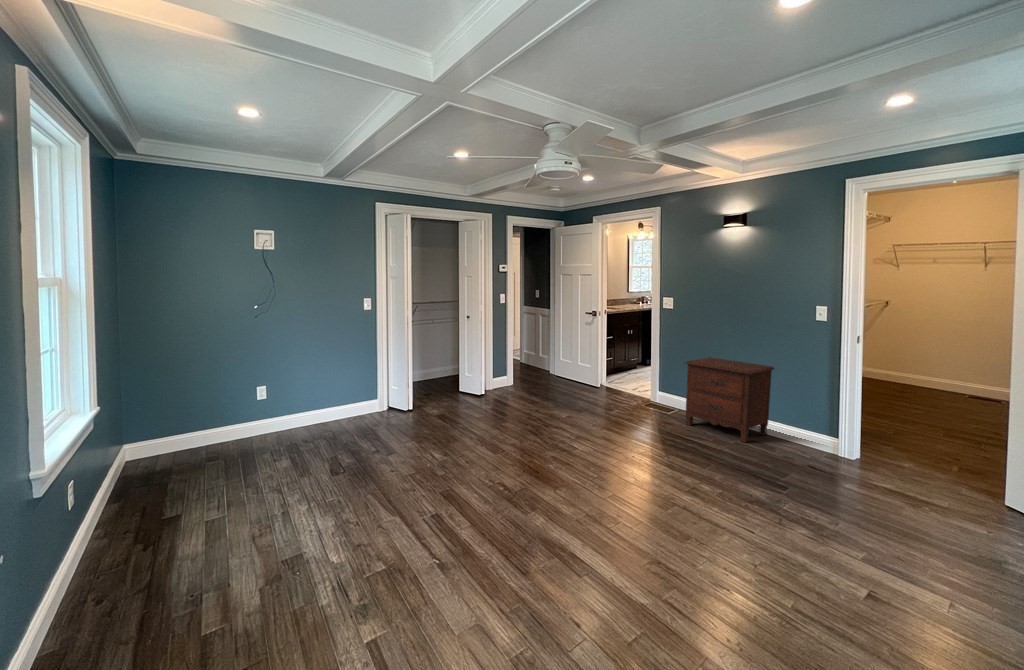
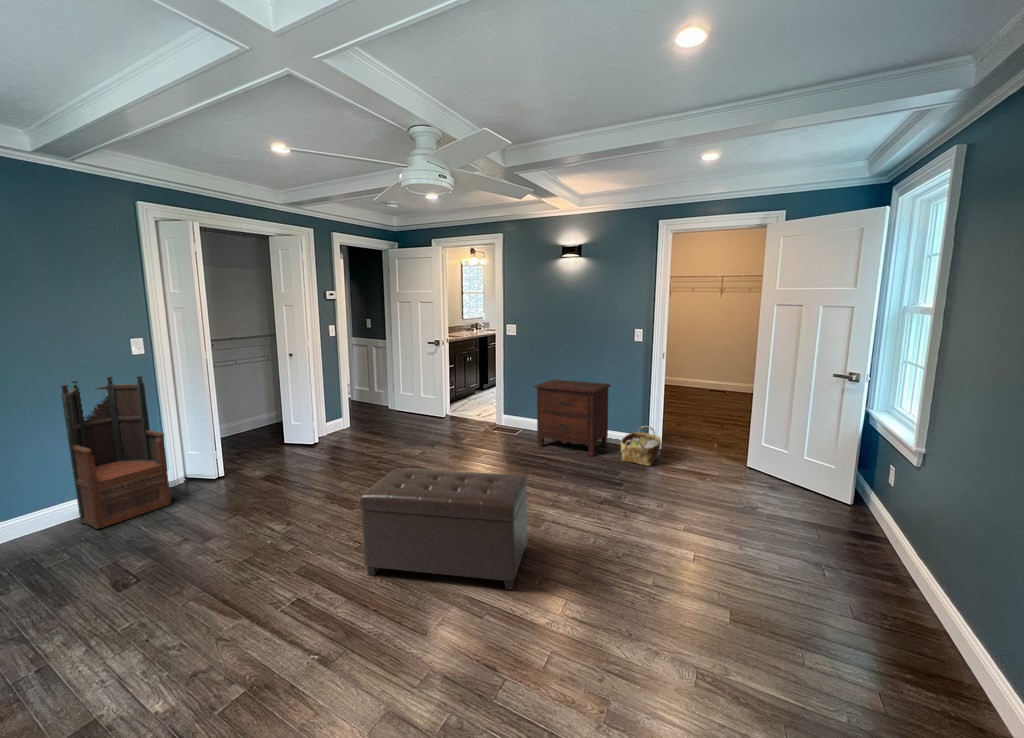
armchair: none [309,327,370,438] -> present [61,376,171,529]
woven basket: none [778,417,833,463] -> present [620,426,661,466]
ottoman: none [489,423,645,552] -> present [360,469,527,590]

